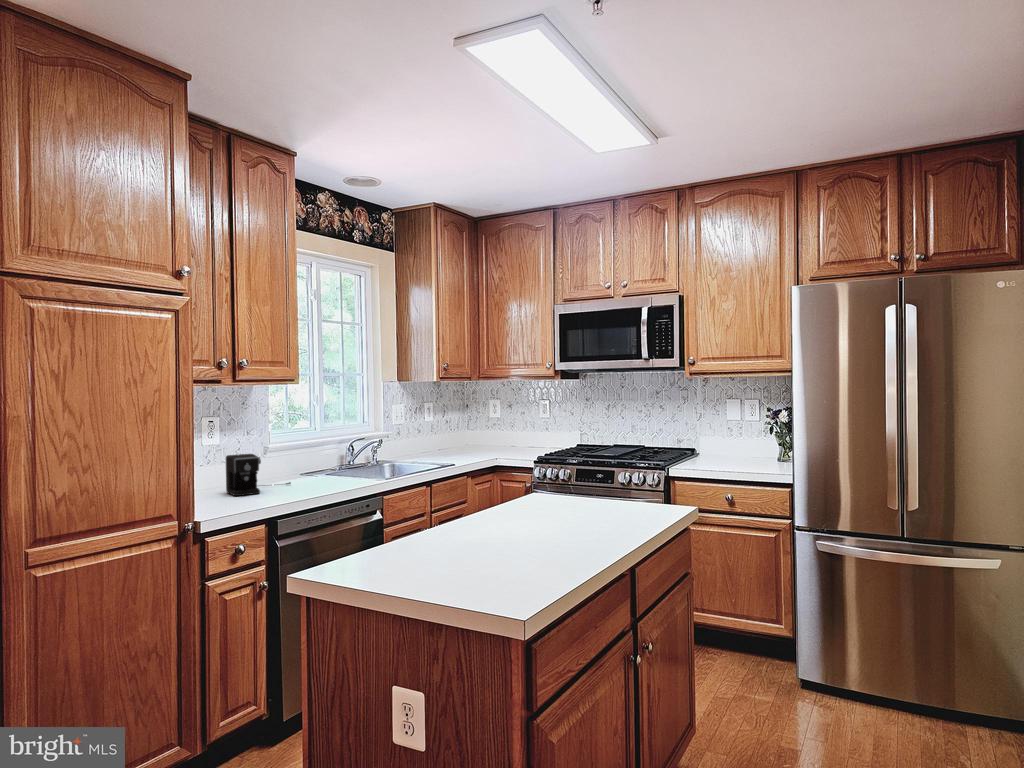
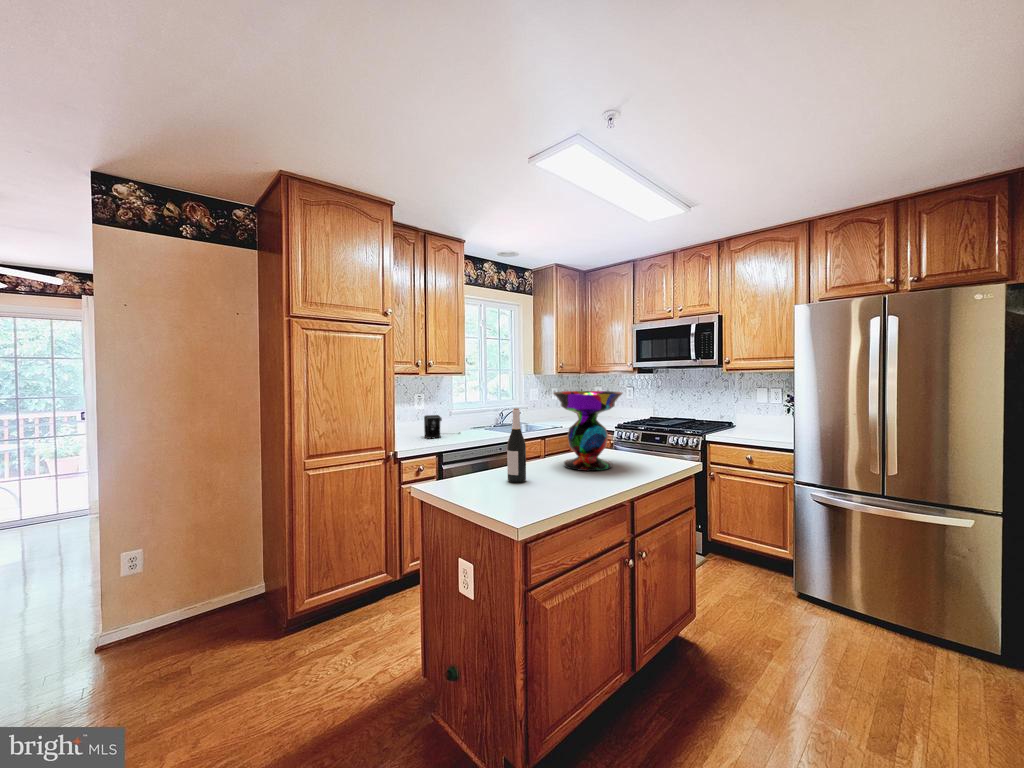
decorative bowl: none [494,406,603,531] -> present [553,391,622,471]
wine bottle: none [444,436,476,558] -> present [507,408,526,483]

